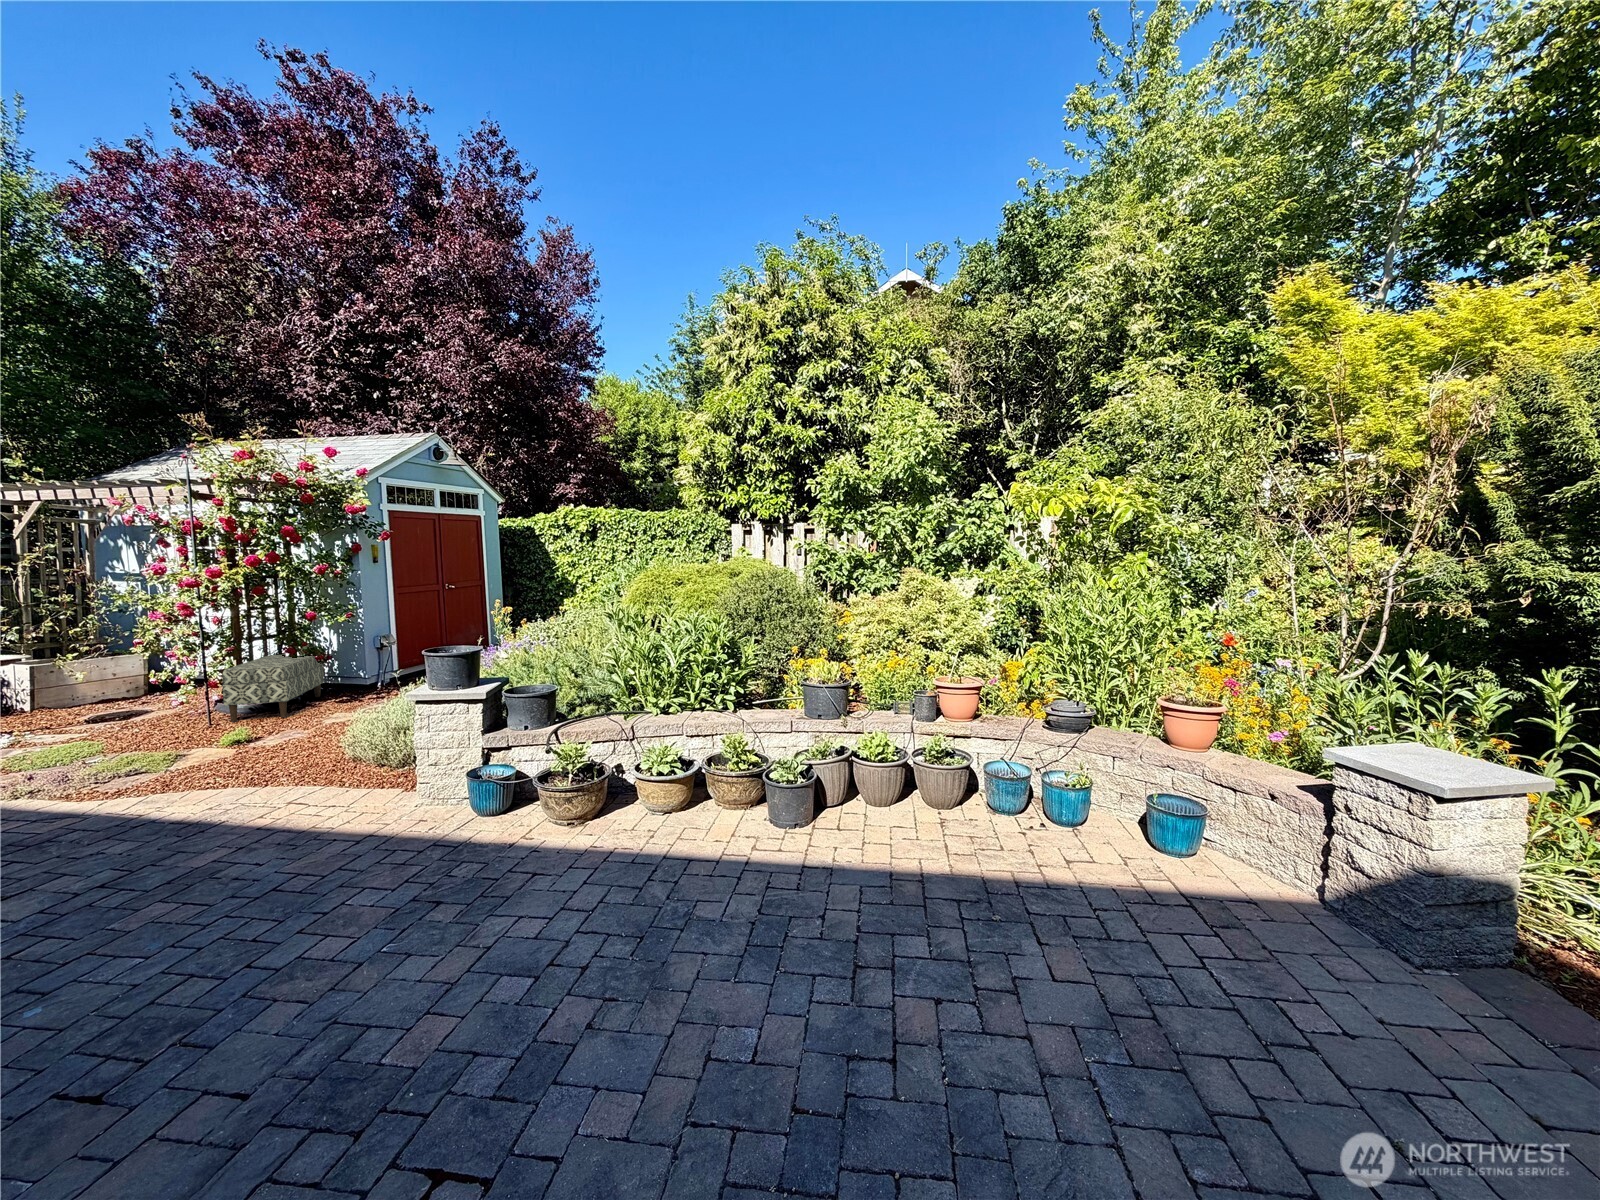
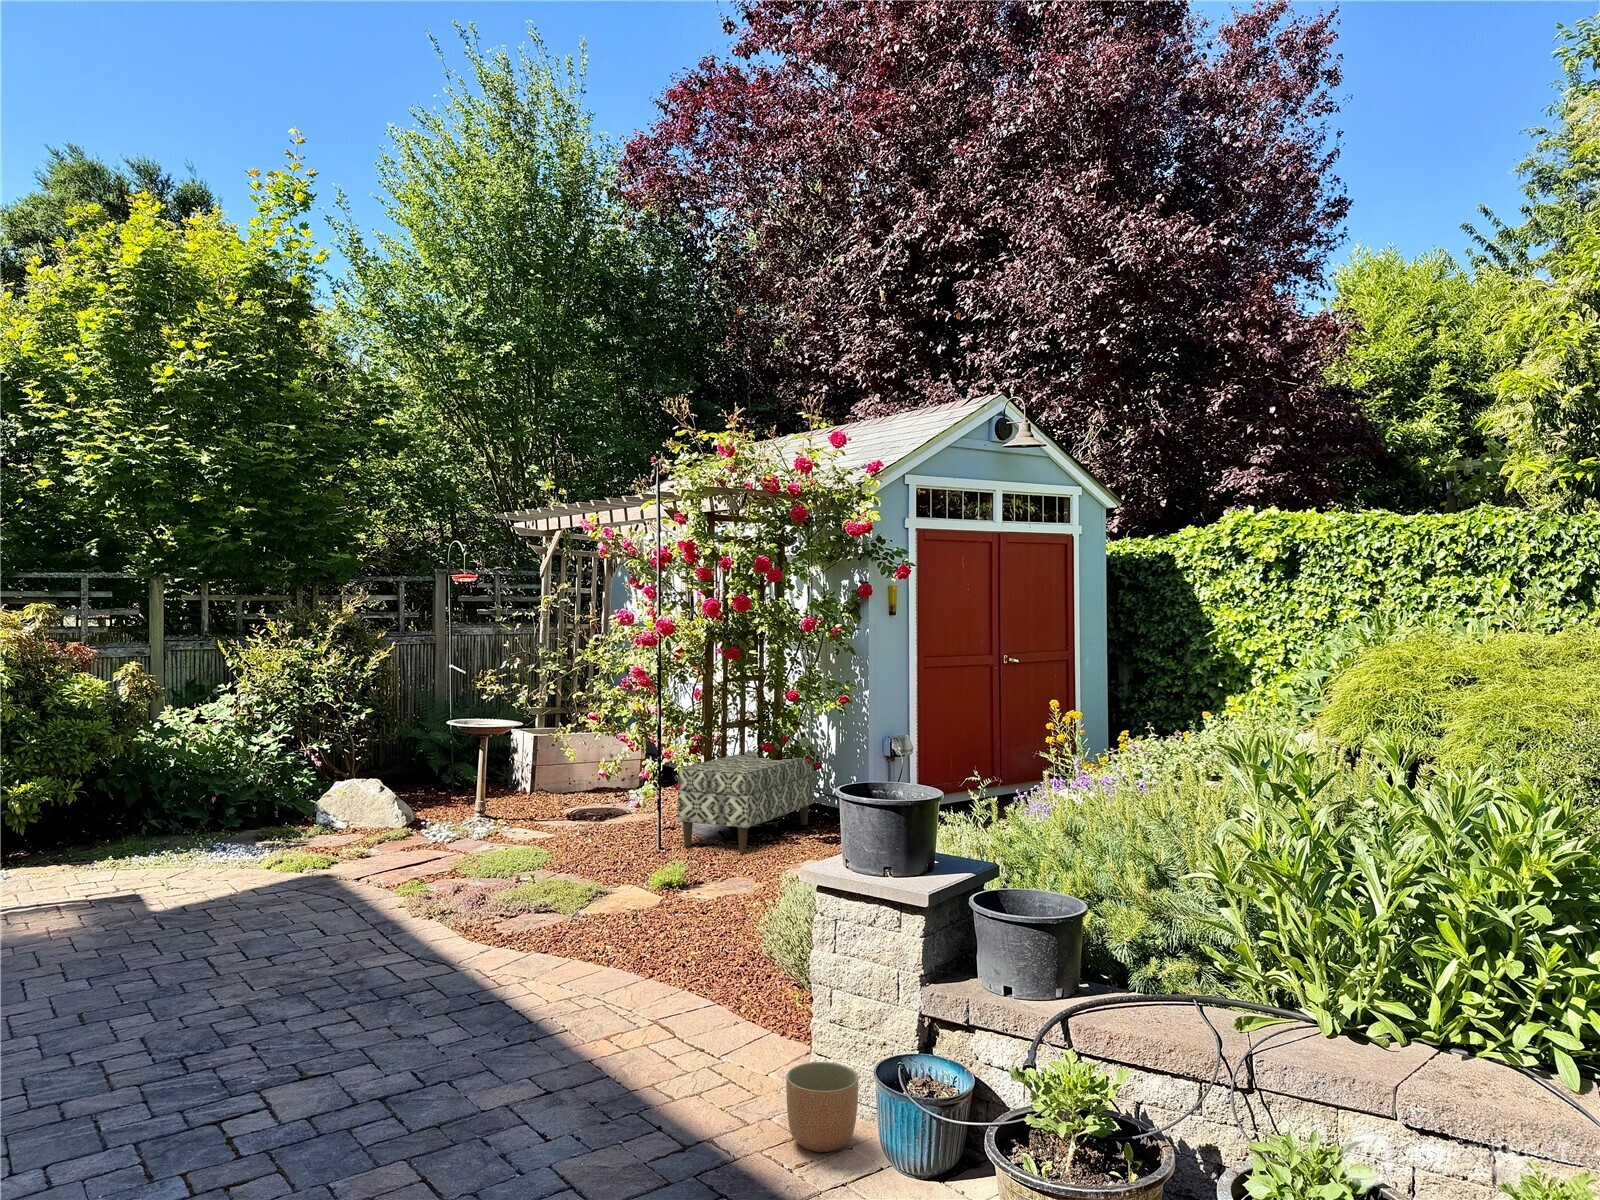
planter: none [419,781,458,821] -> present [786,1062,859,1152]

